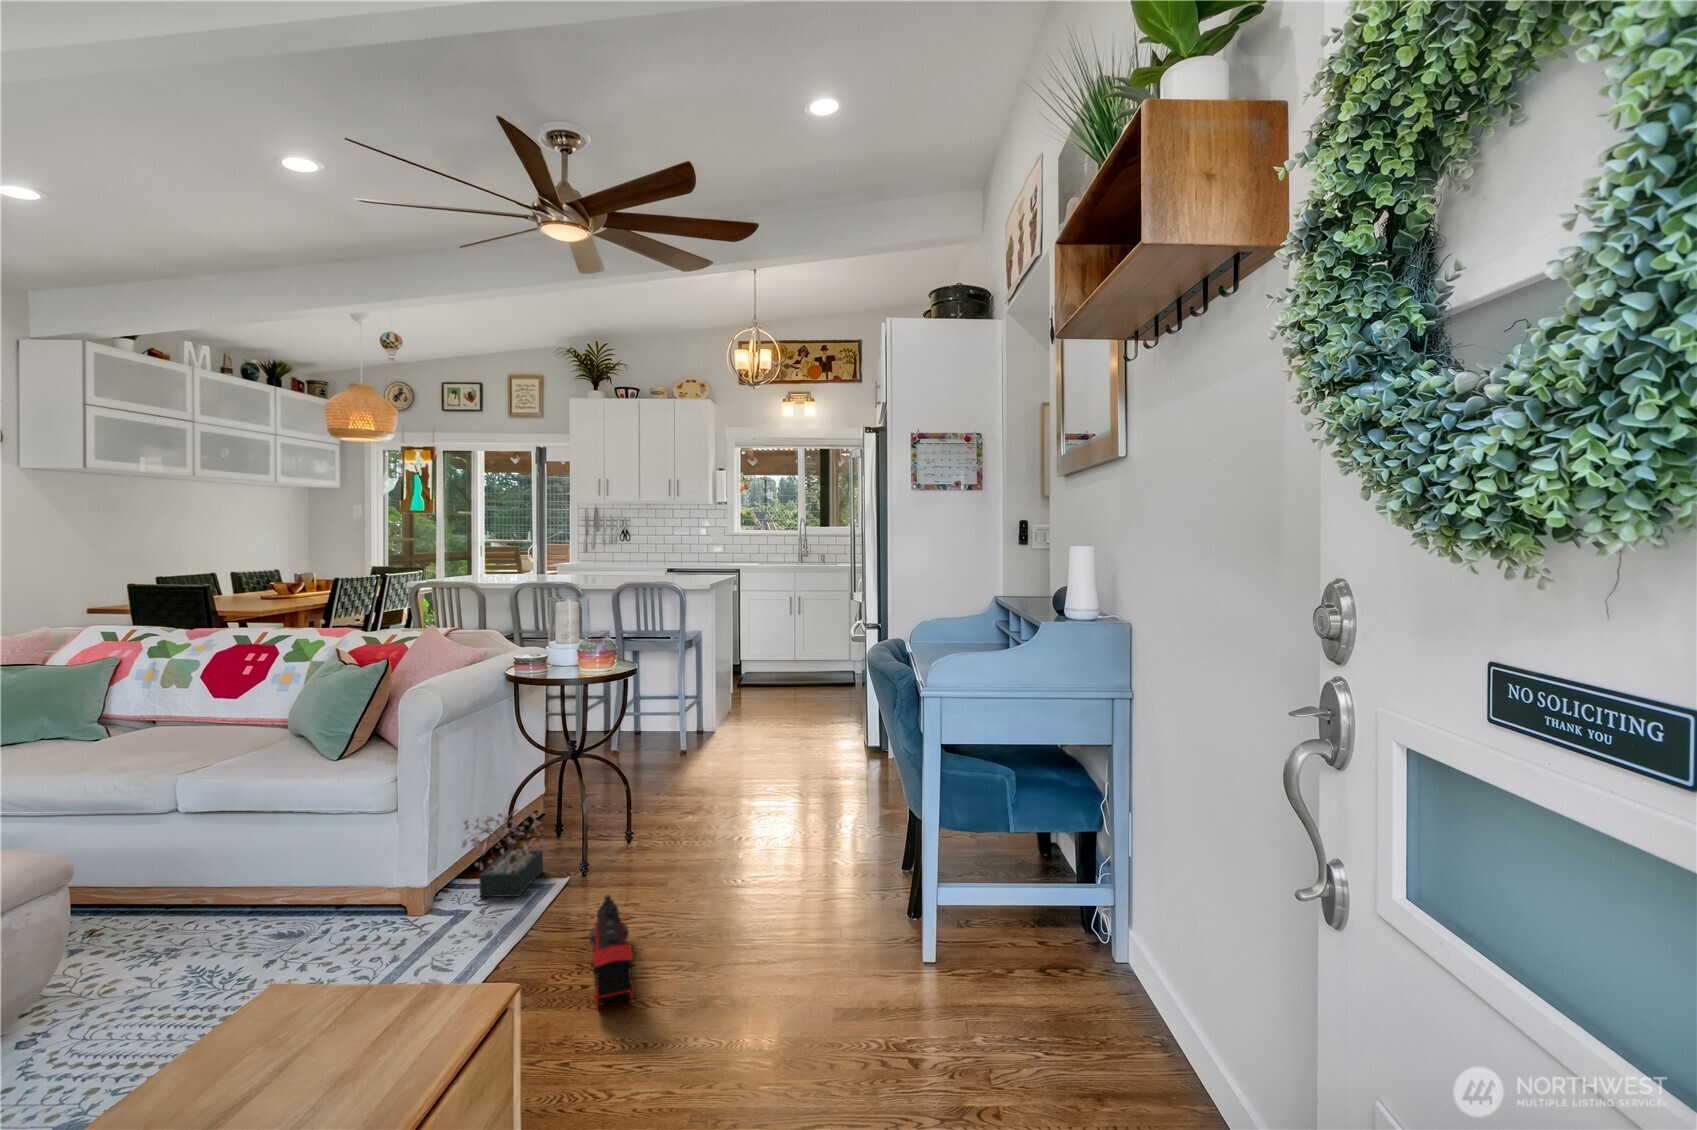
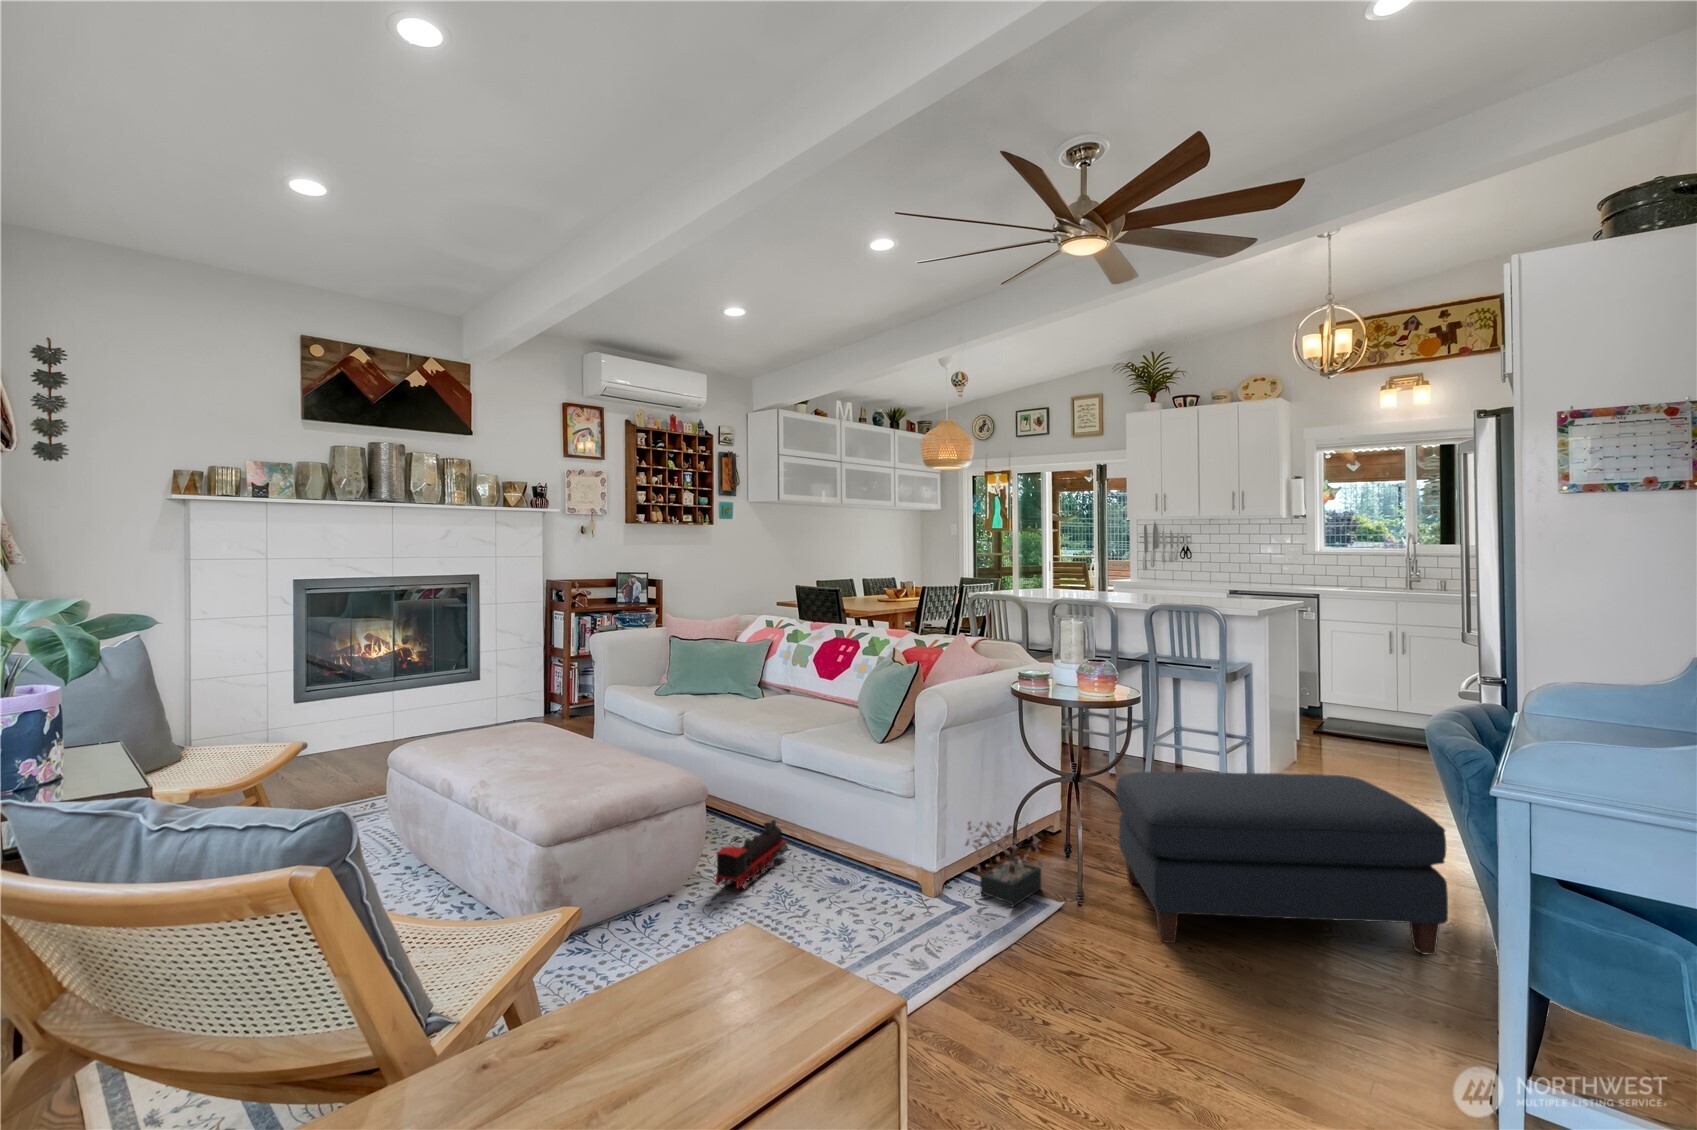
ottoman: none [610,711,859,883] -> present [1116,772,1448,955]
toy train: present [589,895,634,1010] -> present [716,820,788,889]

